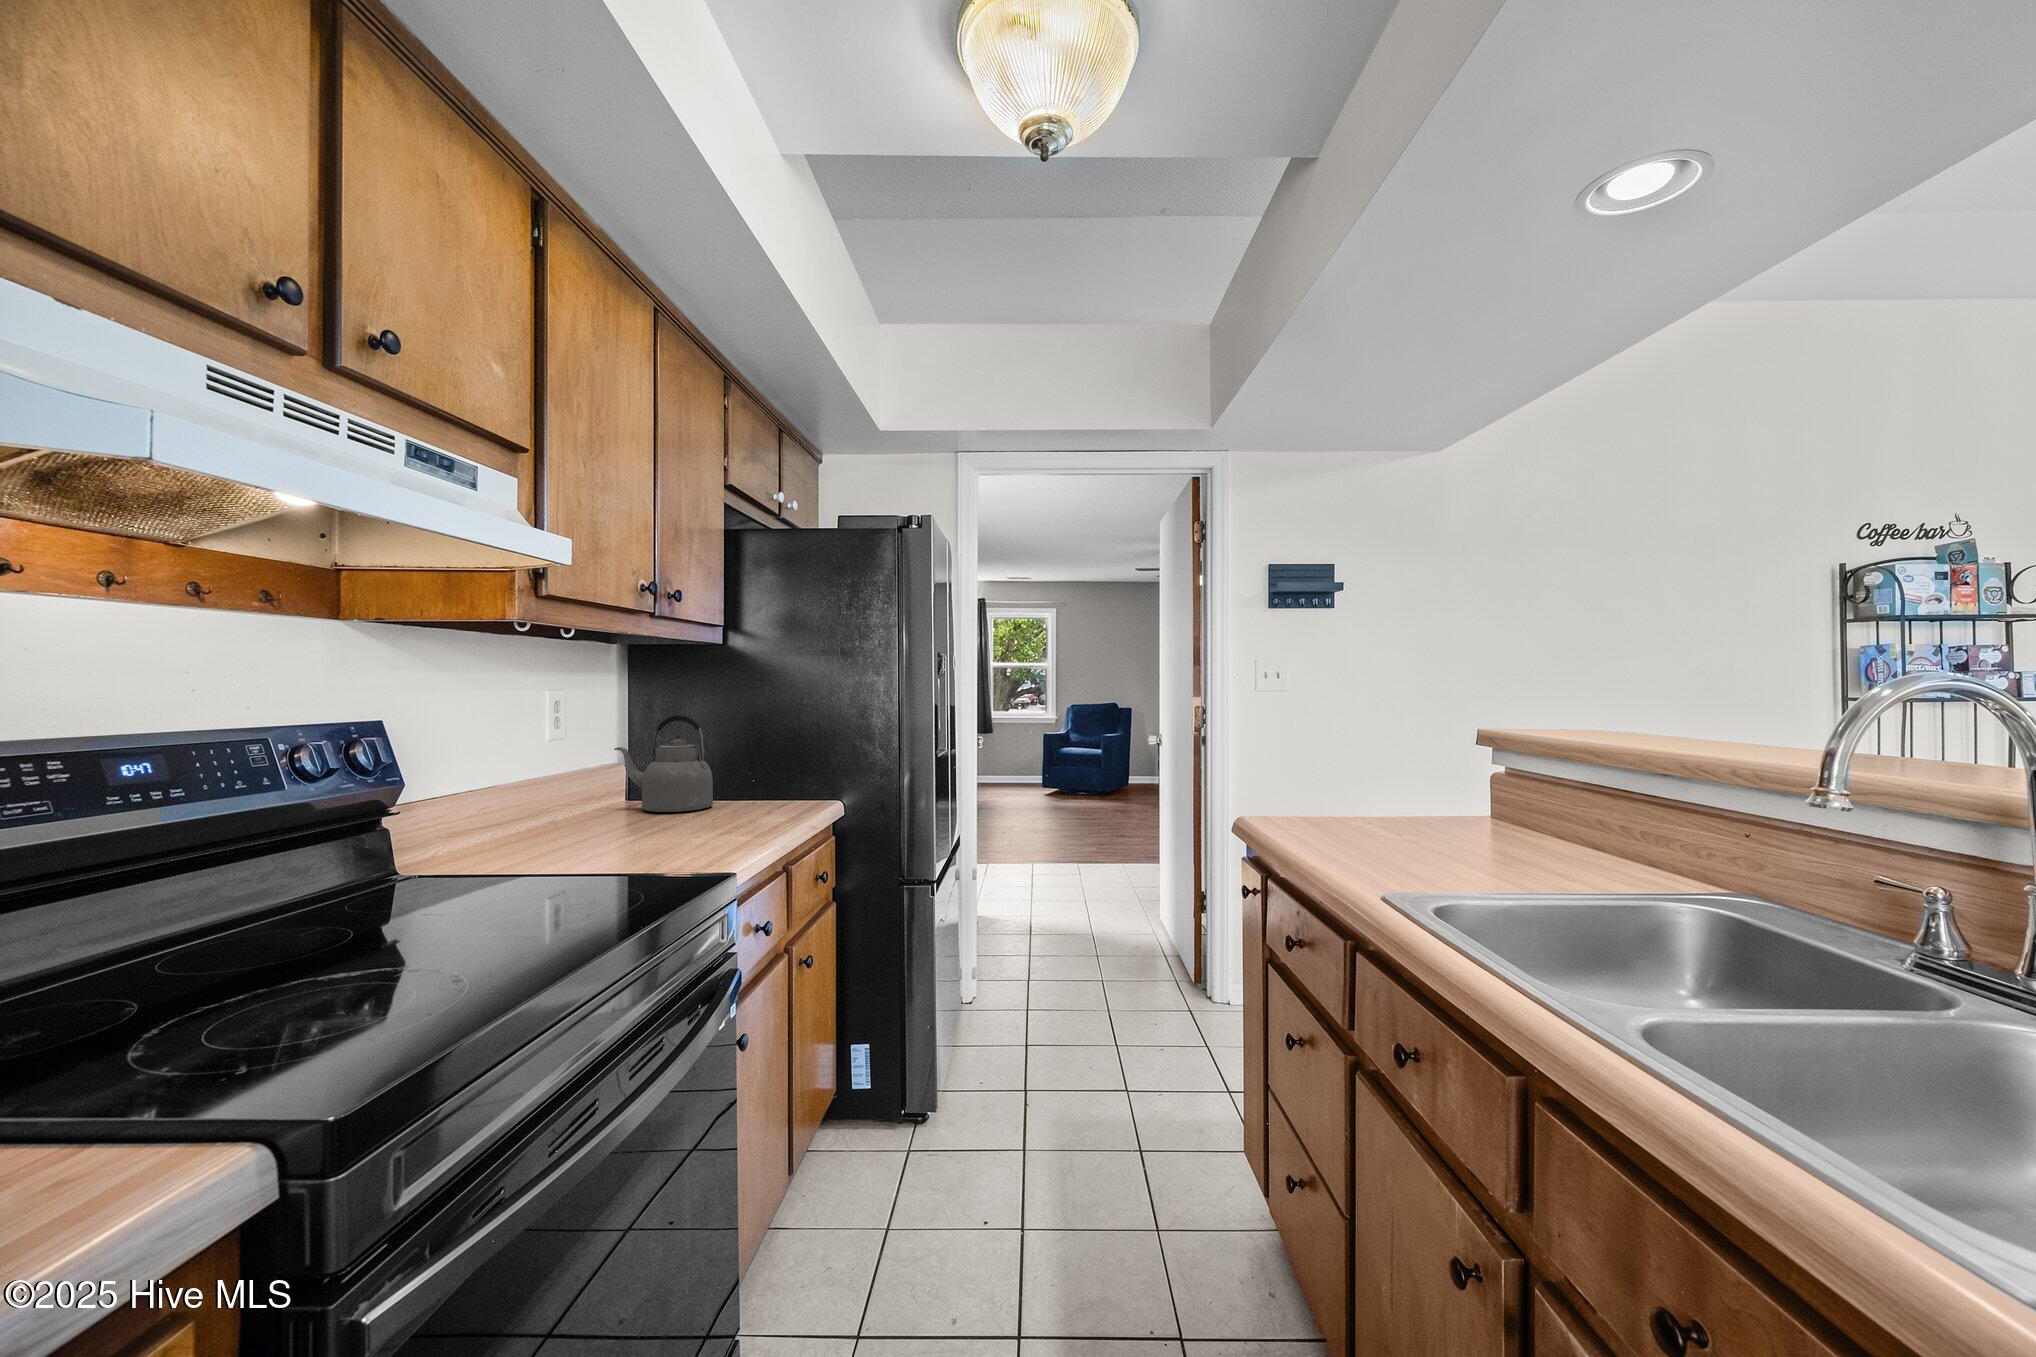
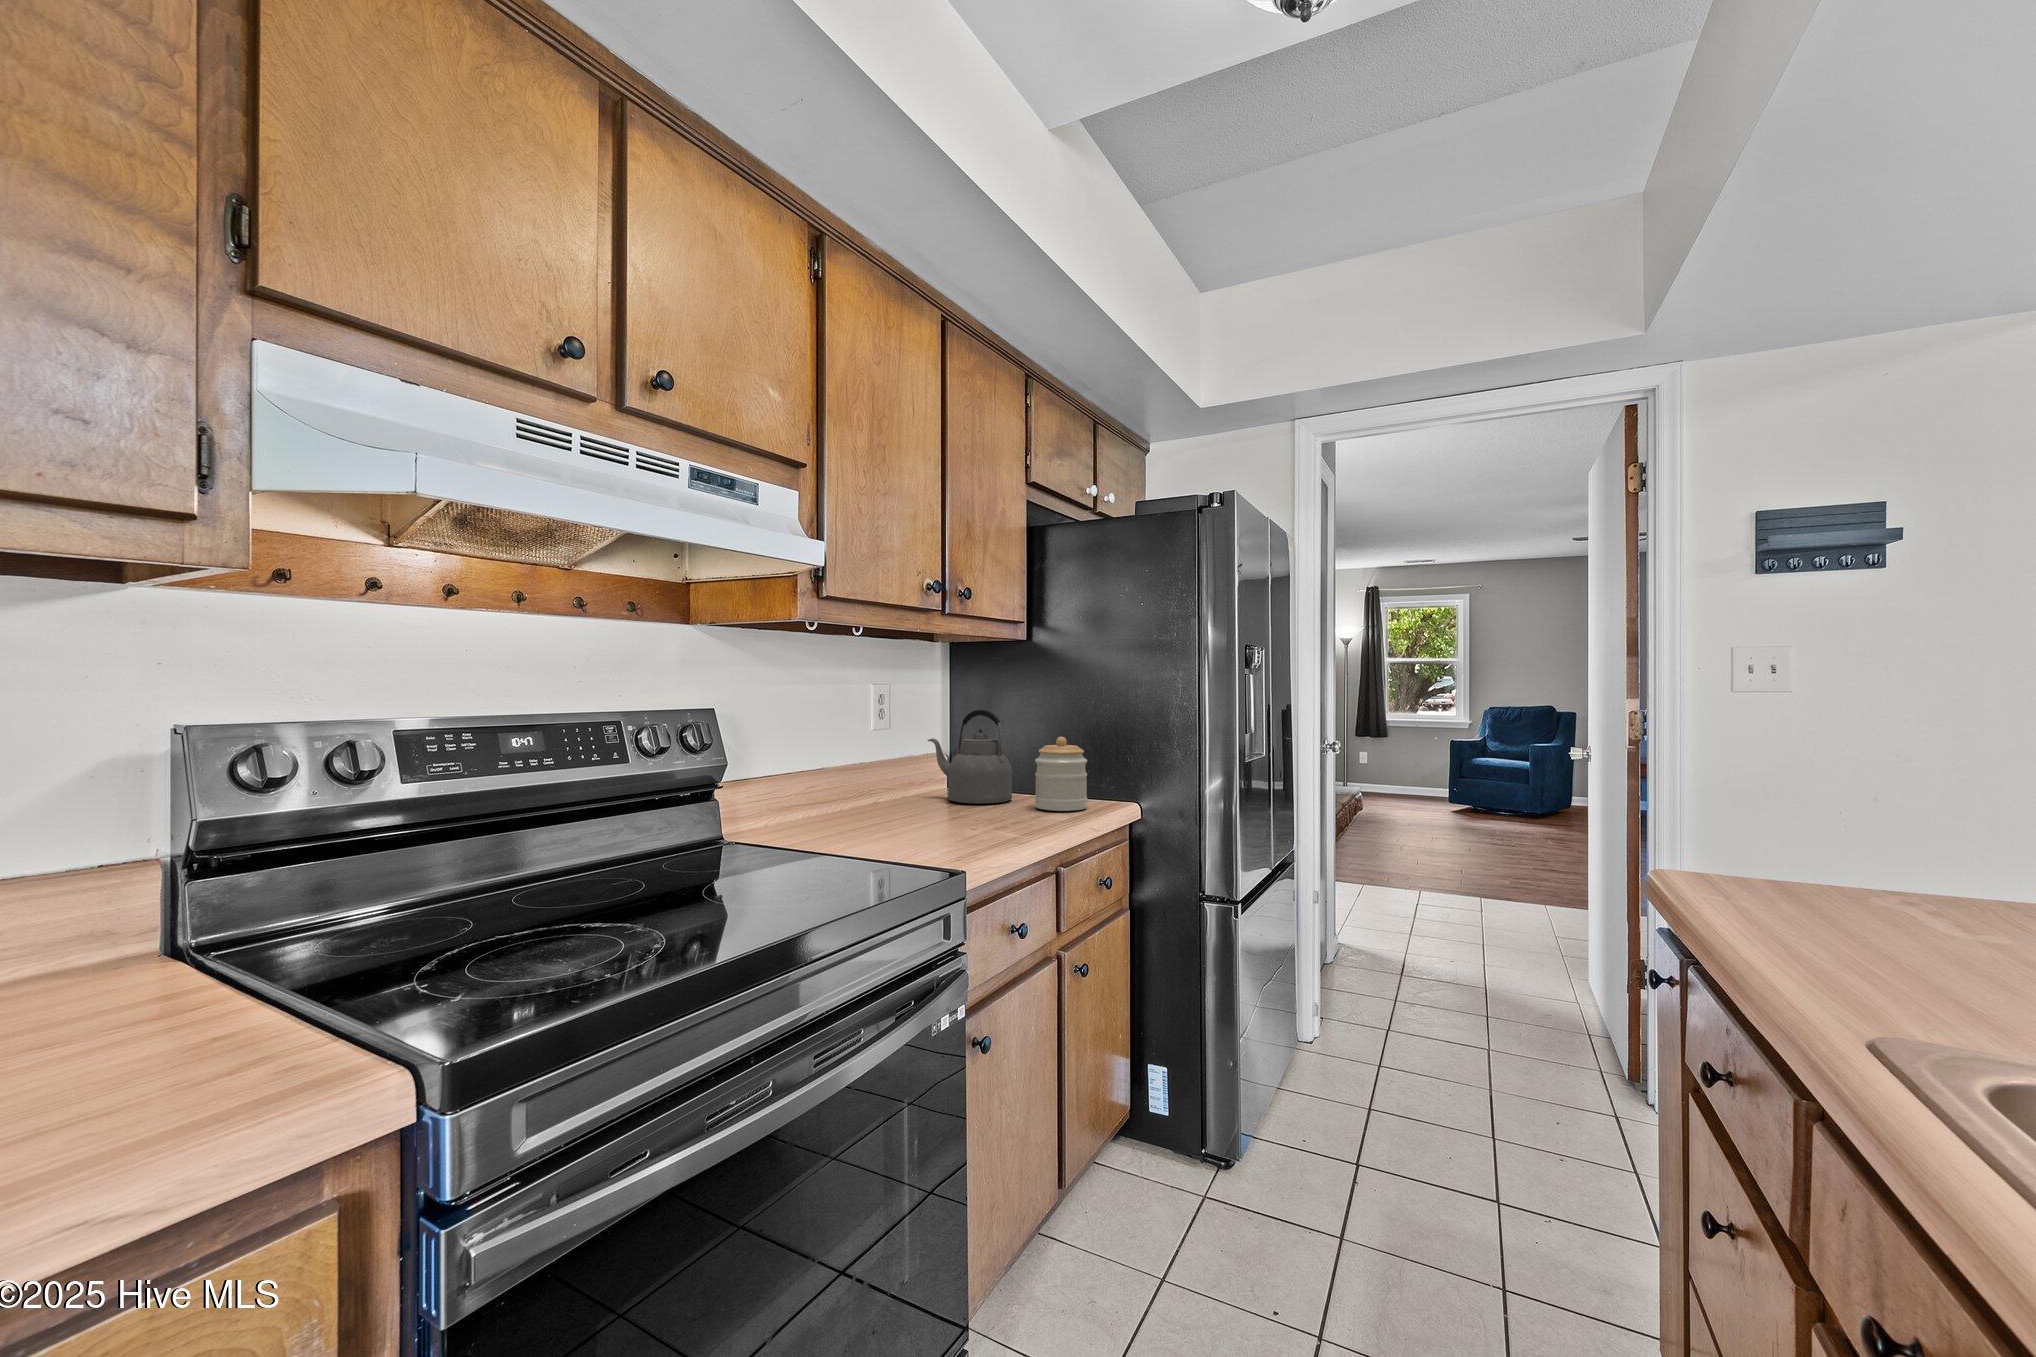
jar: none [744,740,797,812] -> present [1035,737,1087,811]

